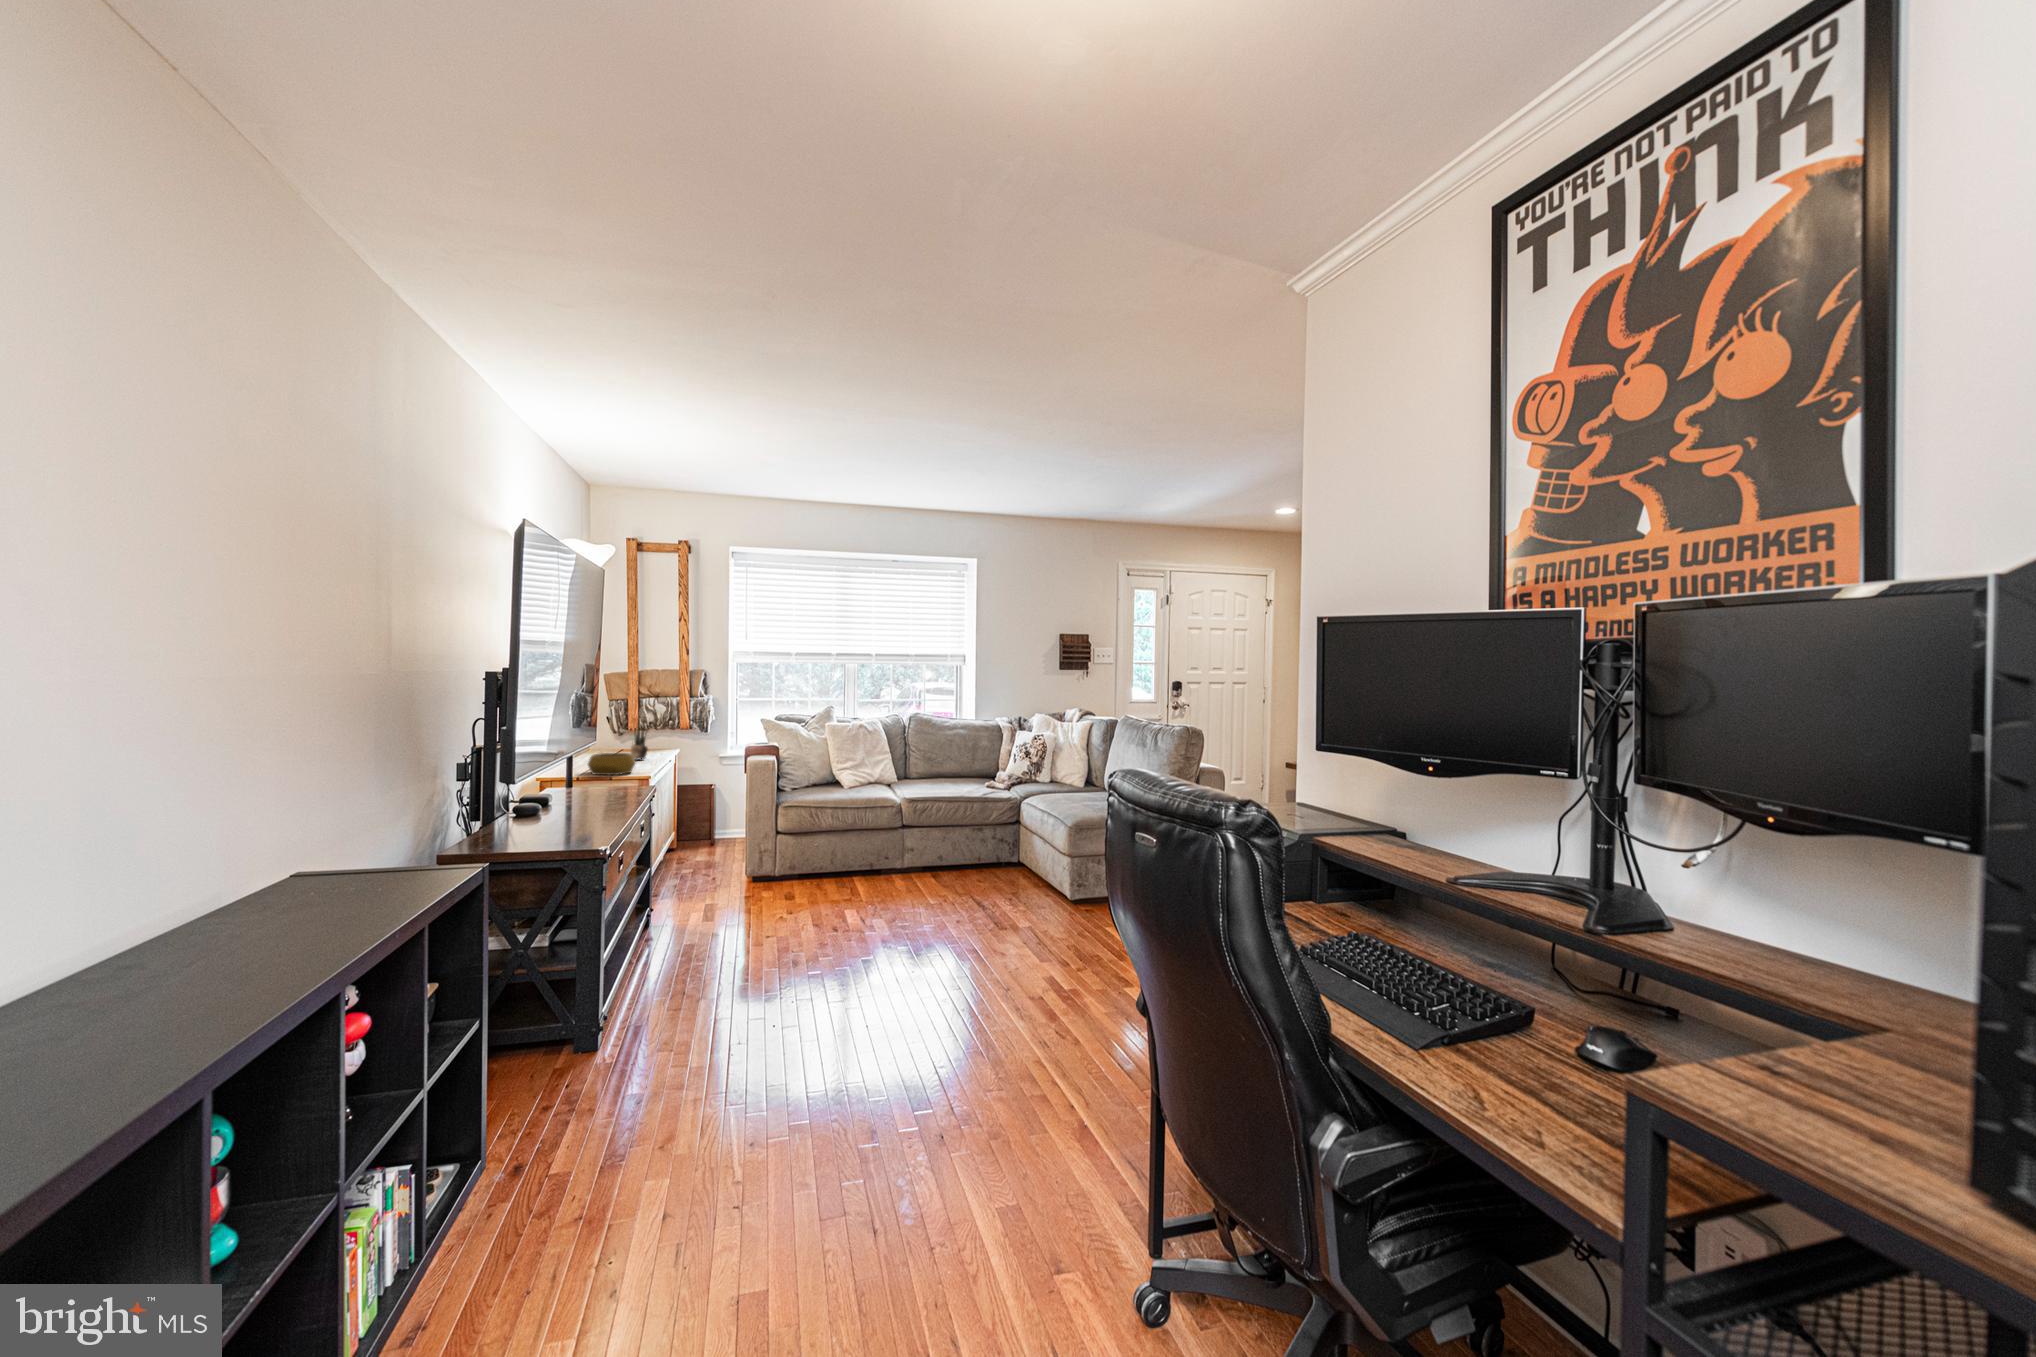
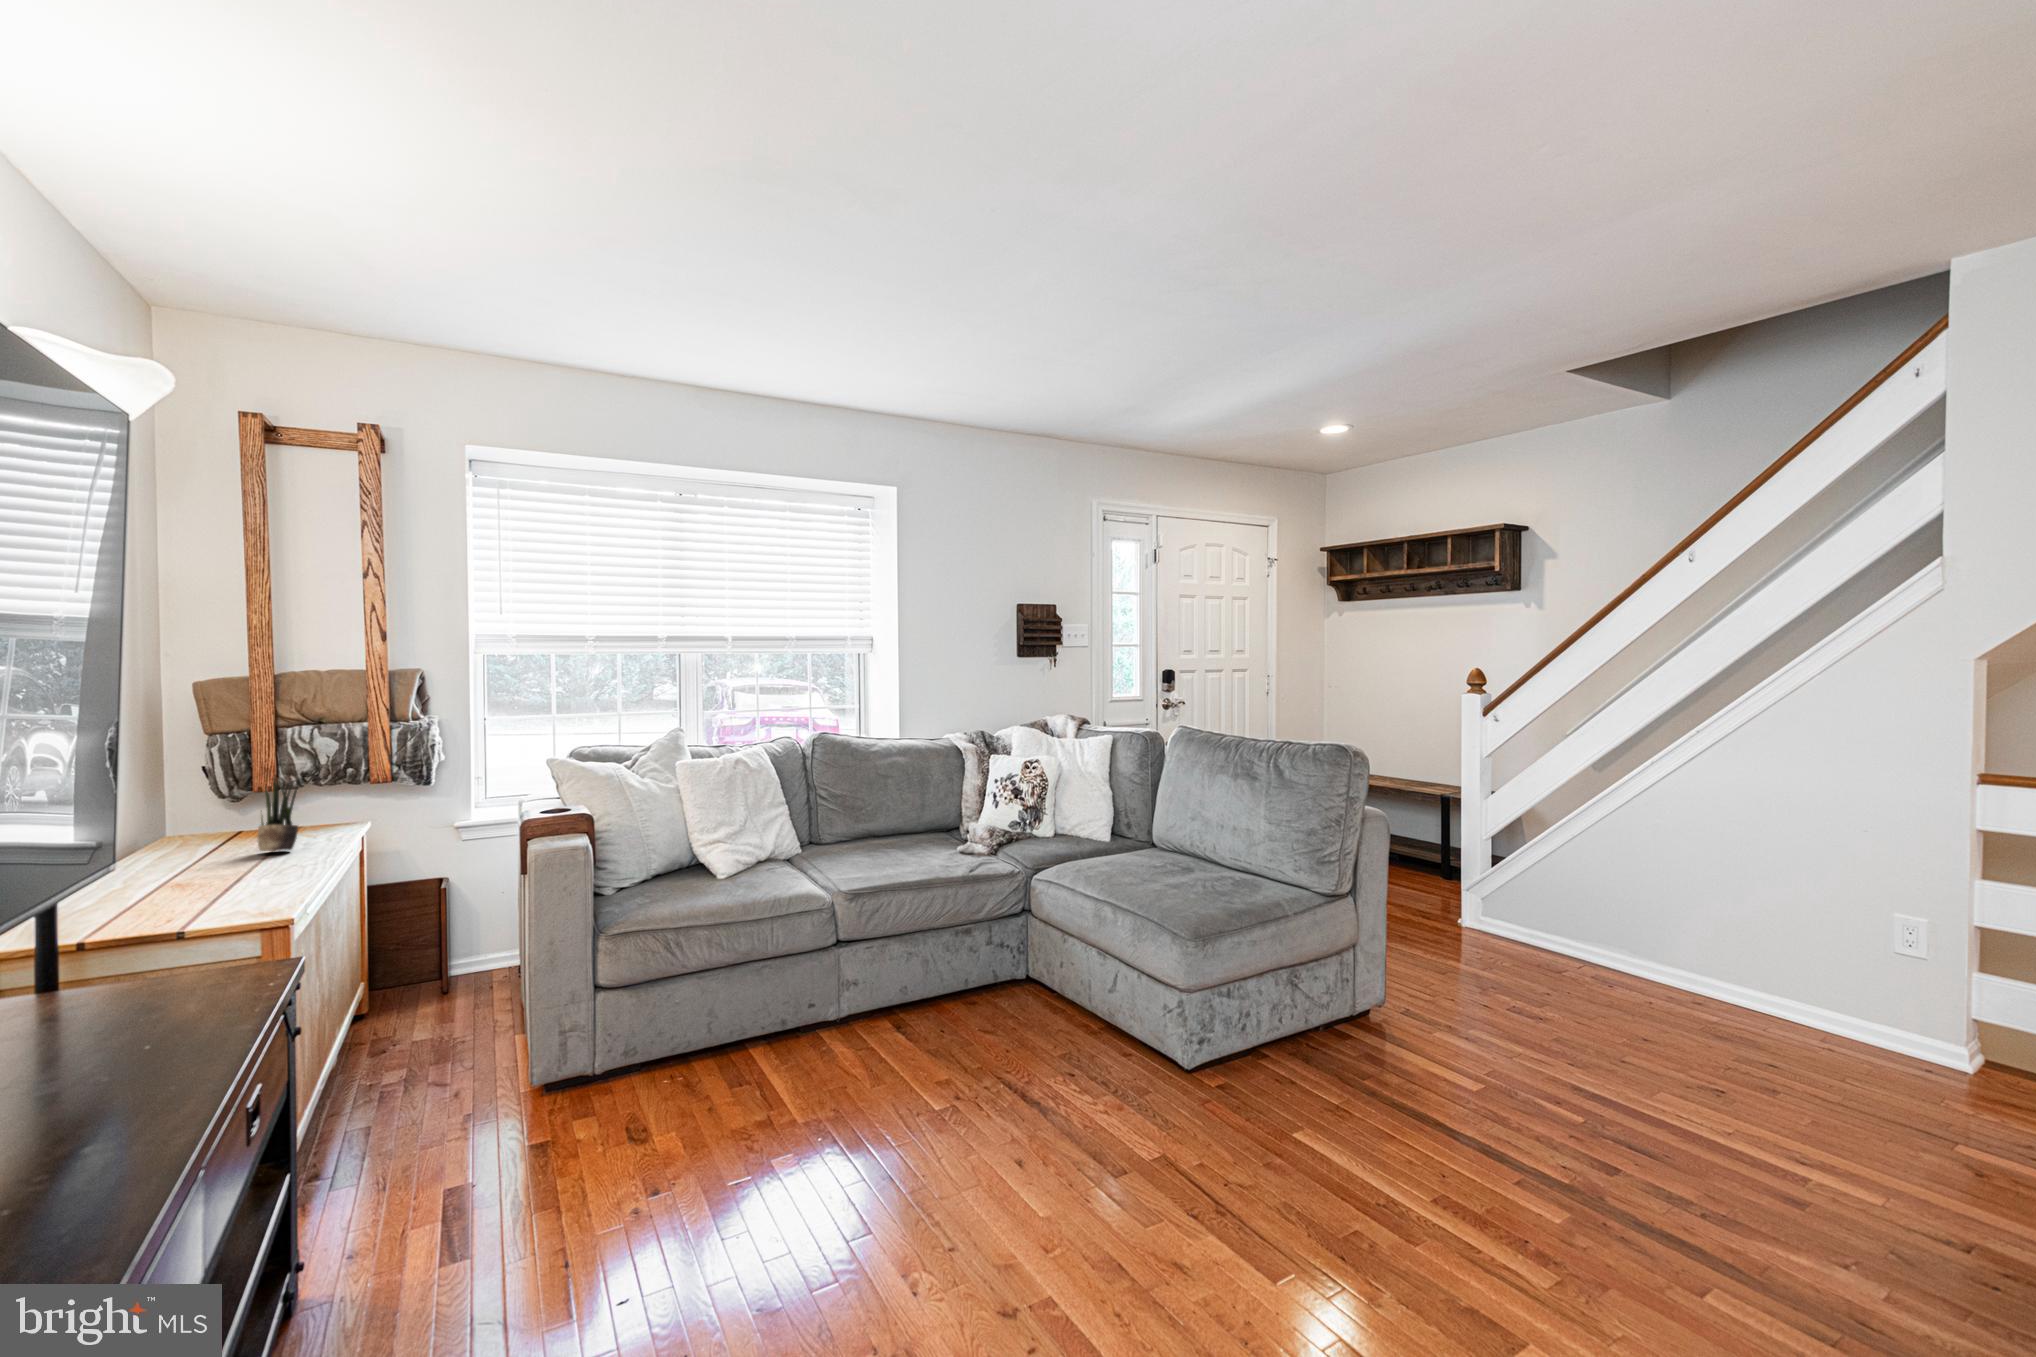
decorative bowl: present [588,753,636,775] -> none [134,852,266,912]

